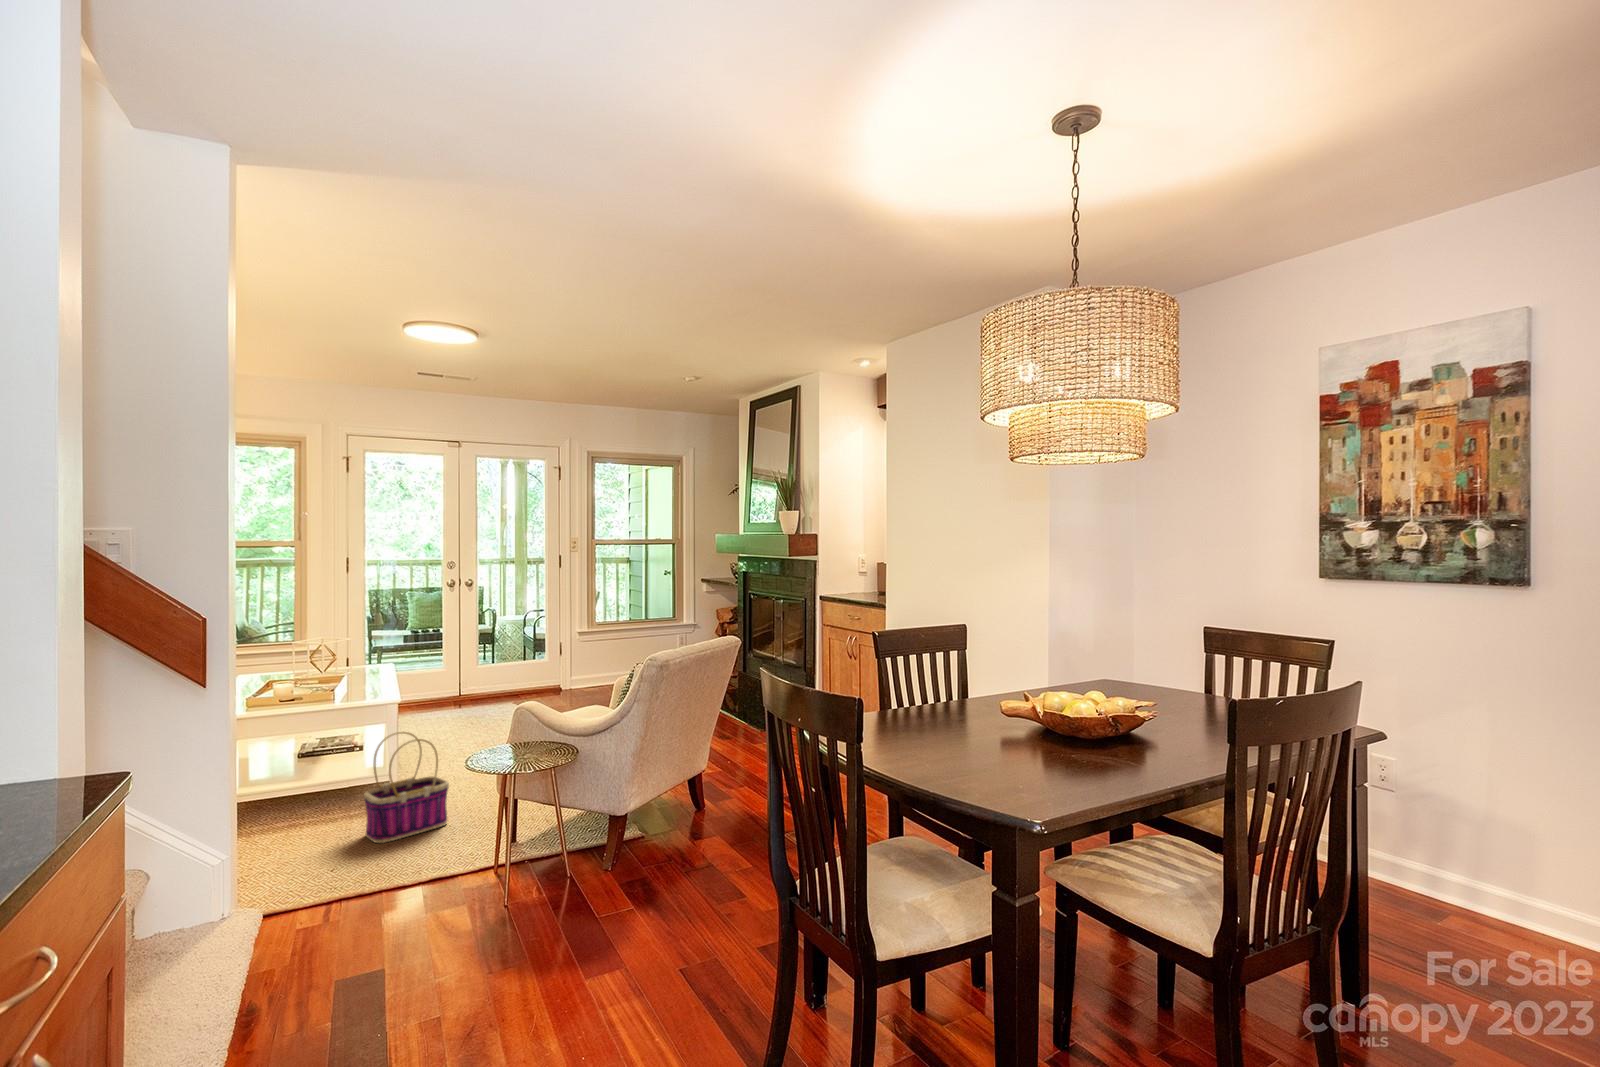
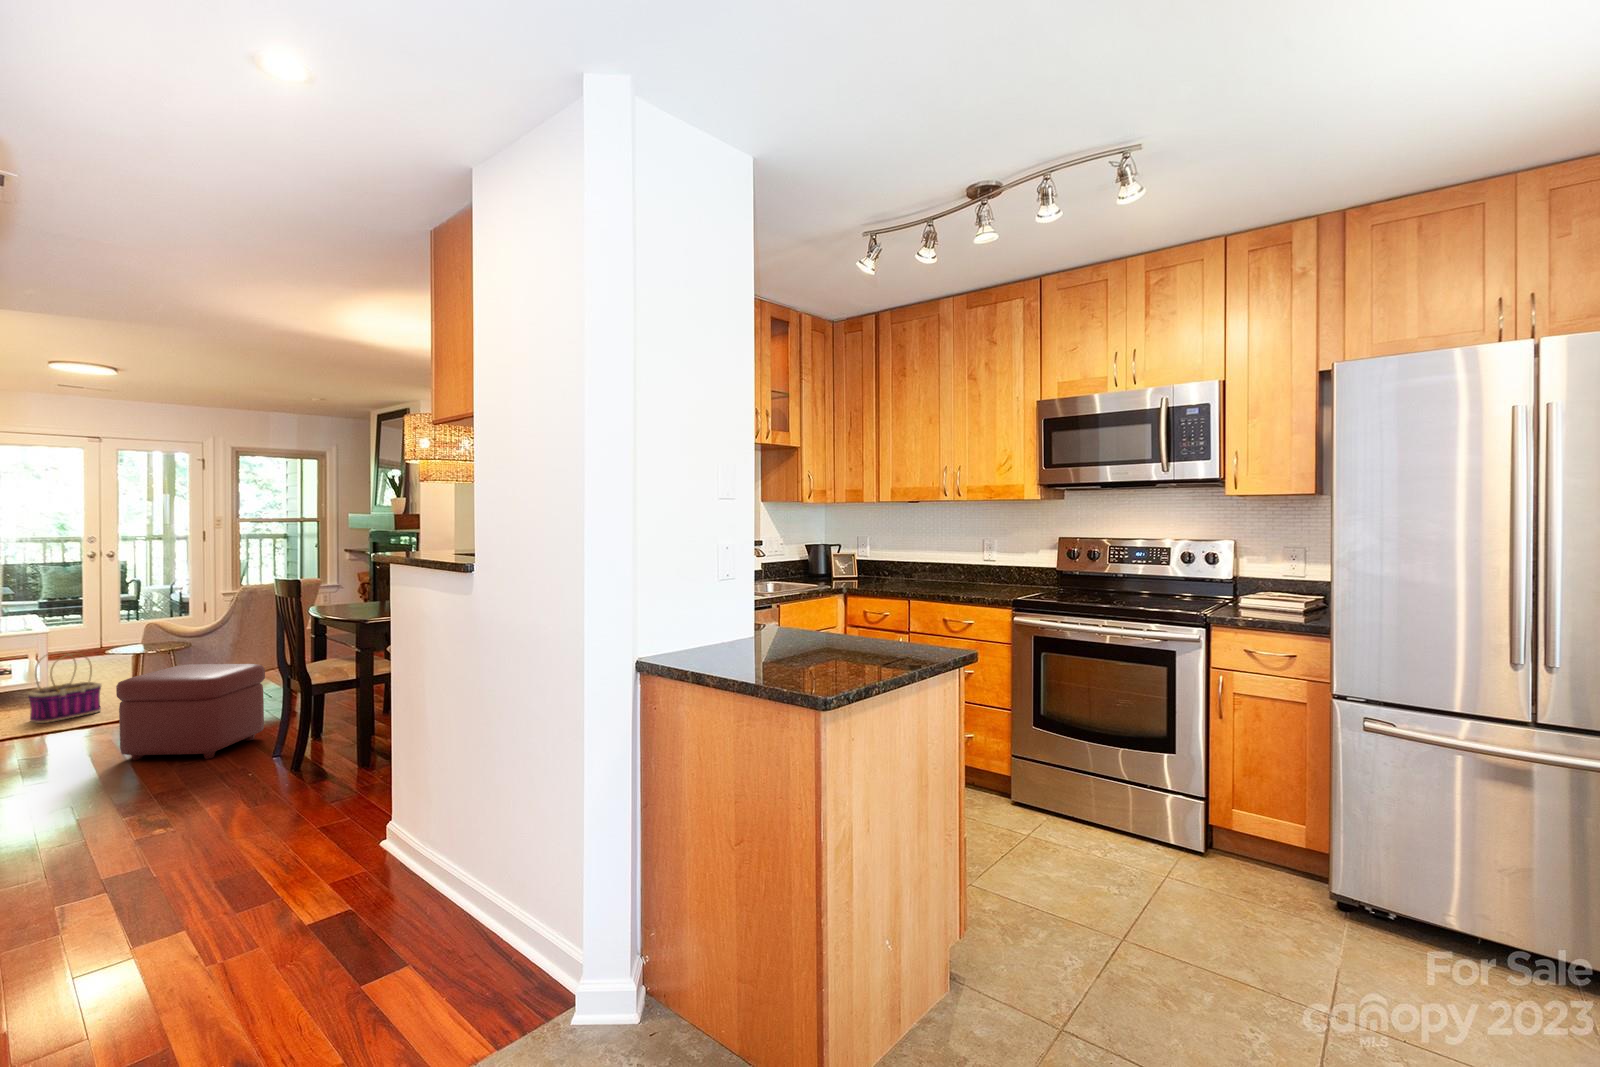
ottoman: none [459,800,680,1022] -> present [116,664,265,760]

